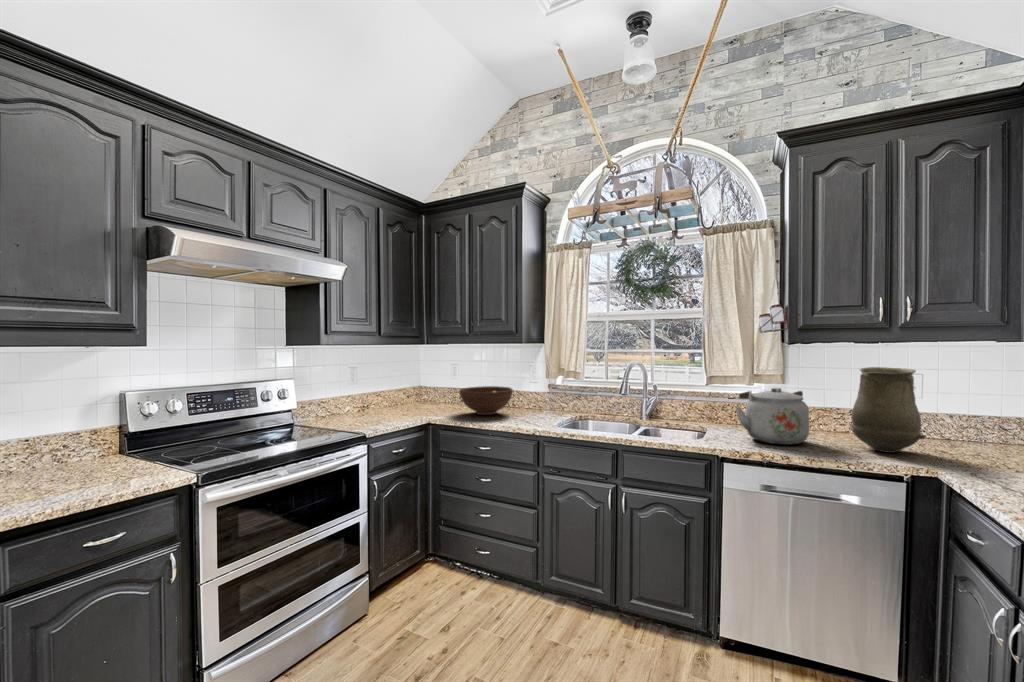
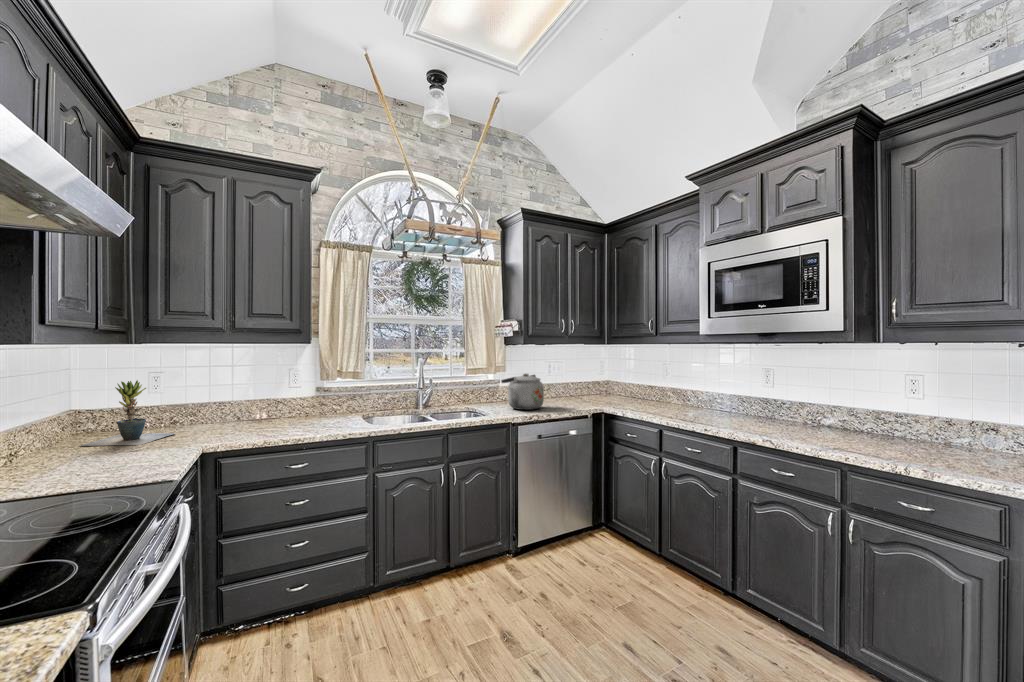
vase: present [850,367,926,453] -> none [554,358,589,405]
potted plant: none [403,368,450,412] -> present [81,380,174,446]
fruit bowl: present [459,386,513,415] -> none [219,395,295,432]

